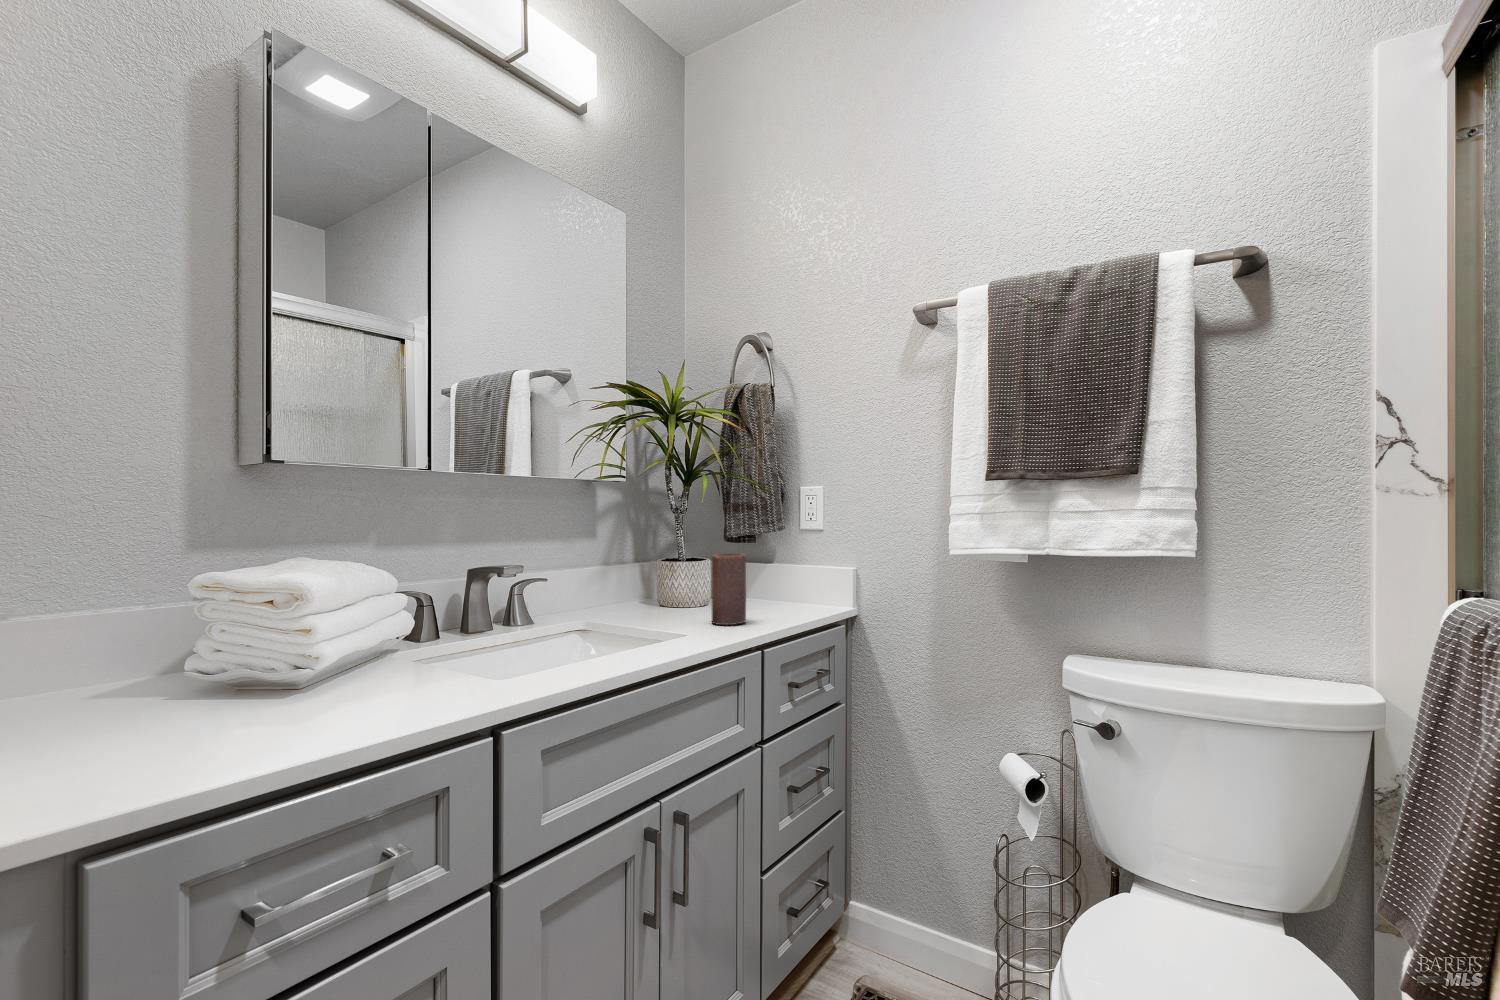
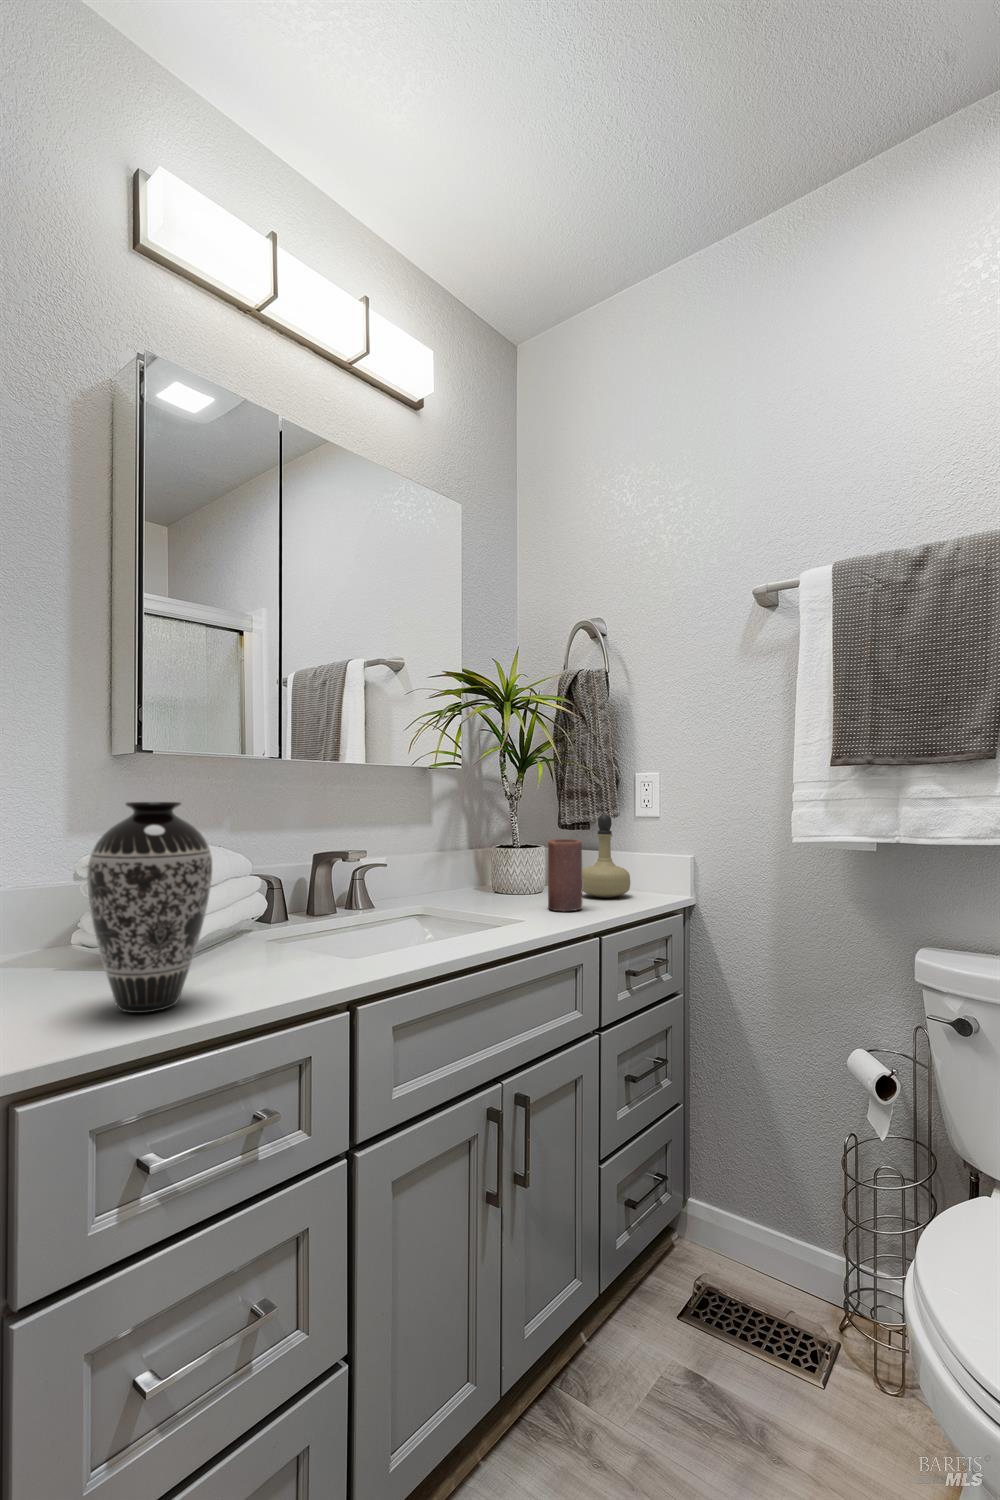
decorative vase: none [167,503,324,739] -> present [87,802,212,1013]
perfume bottle: none [745,529,795,612] -> present [582,814,630,898]

